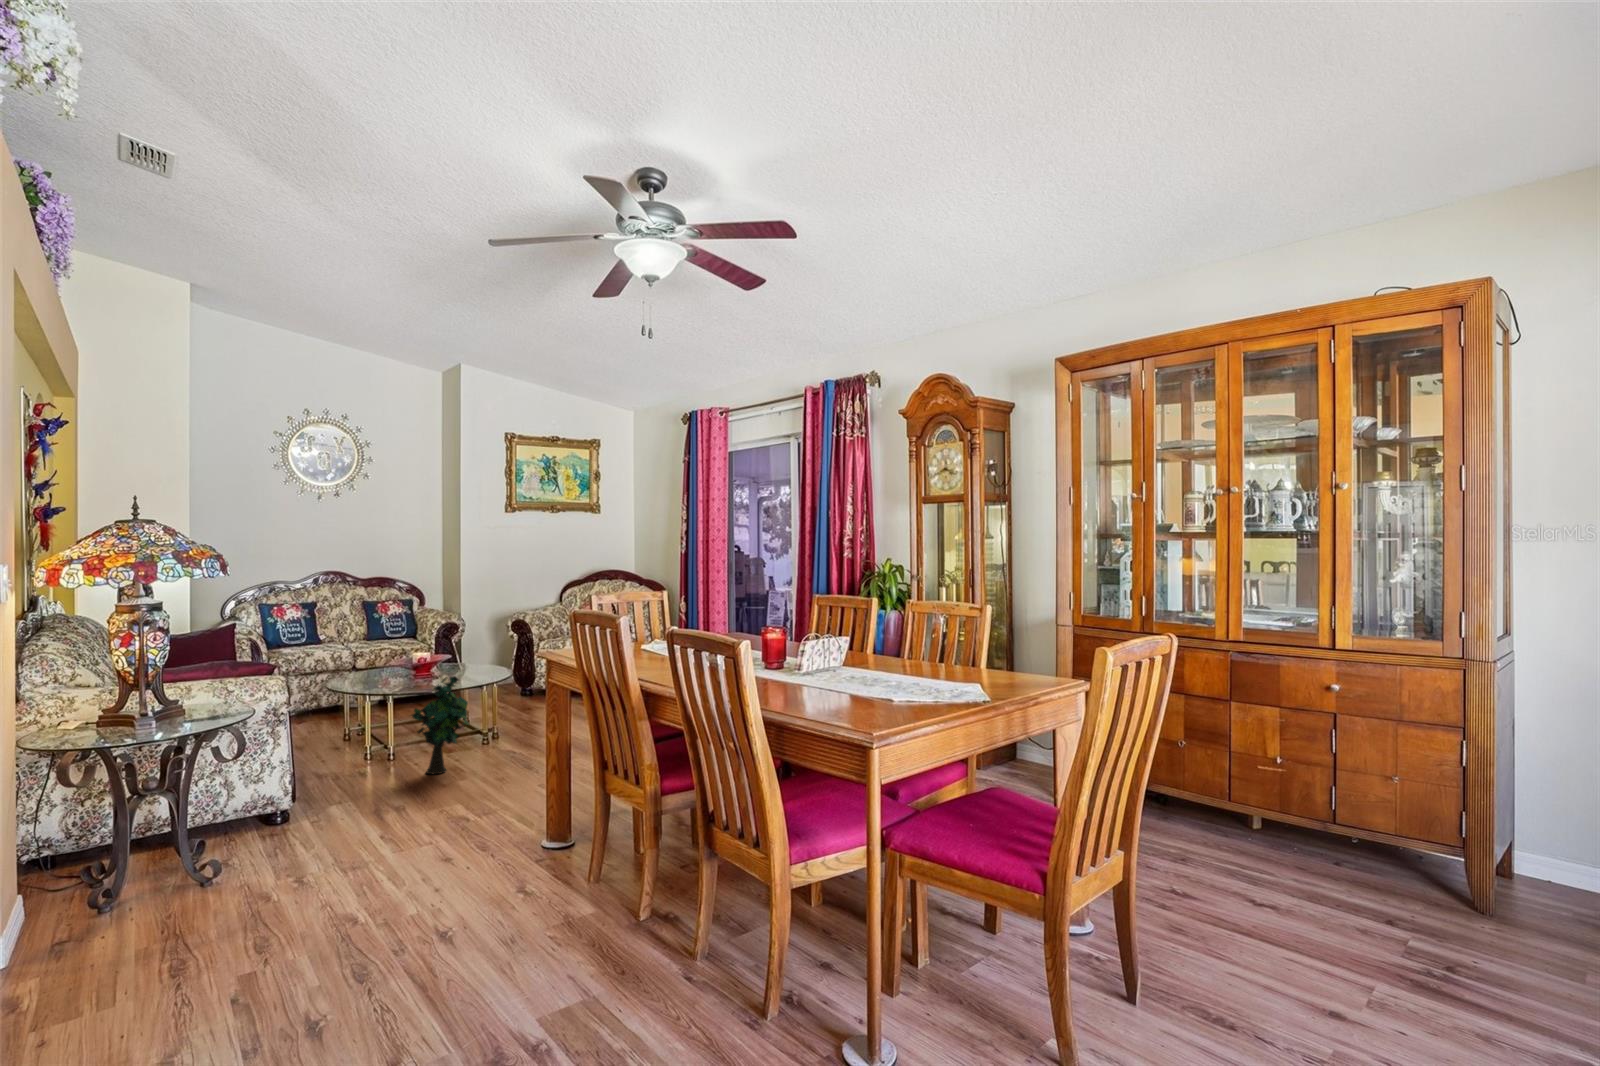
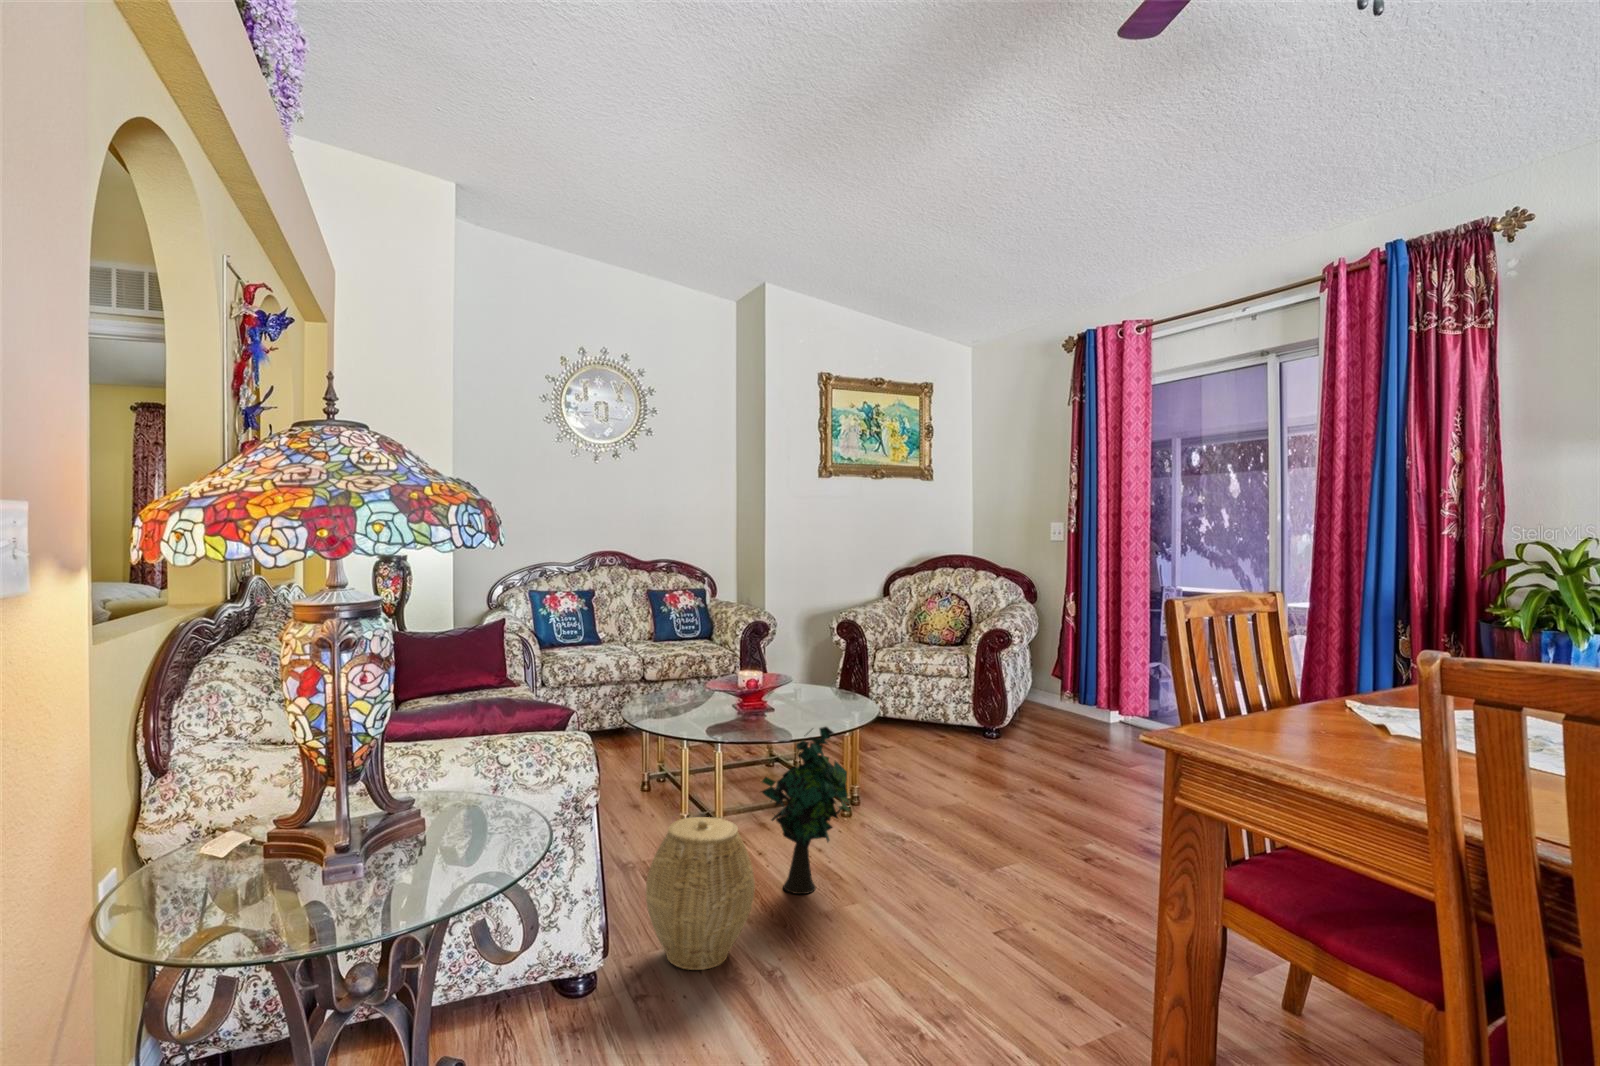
woven basket: none [326,726,395,806] -> present [646,817,755,970]

